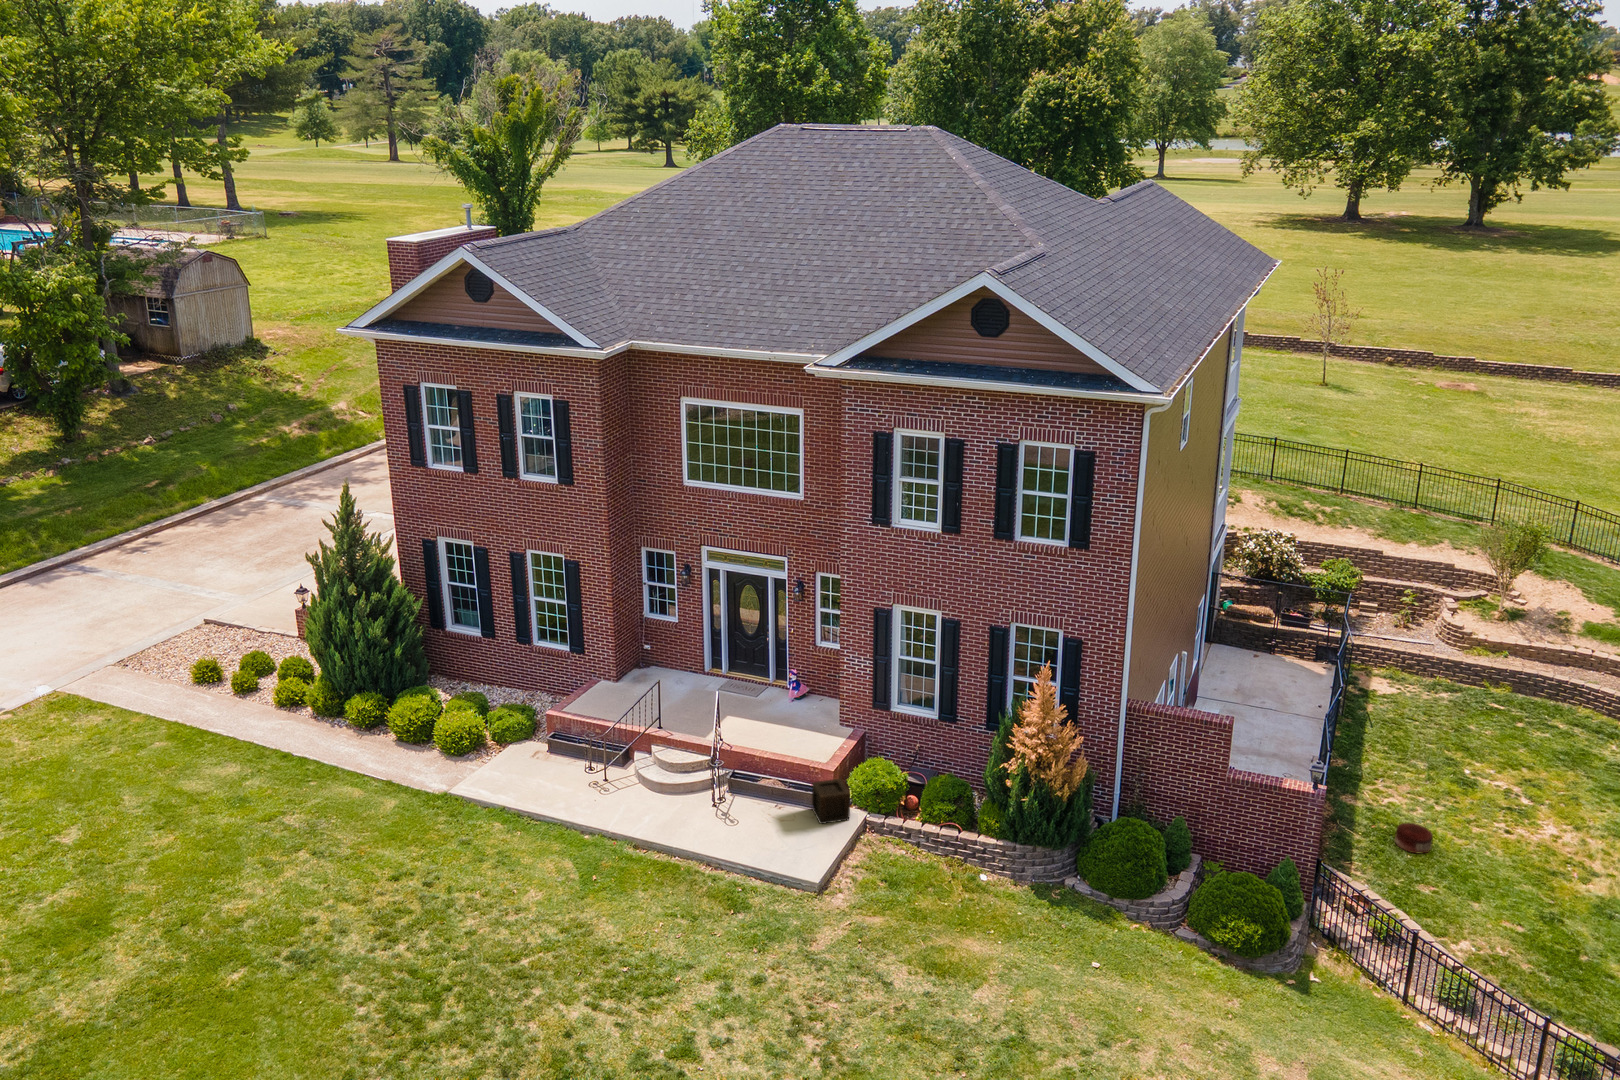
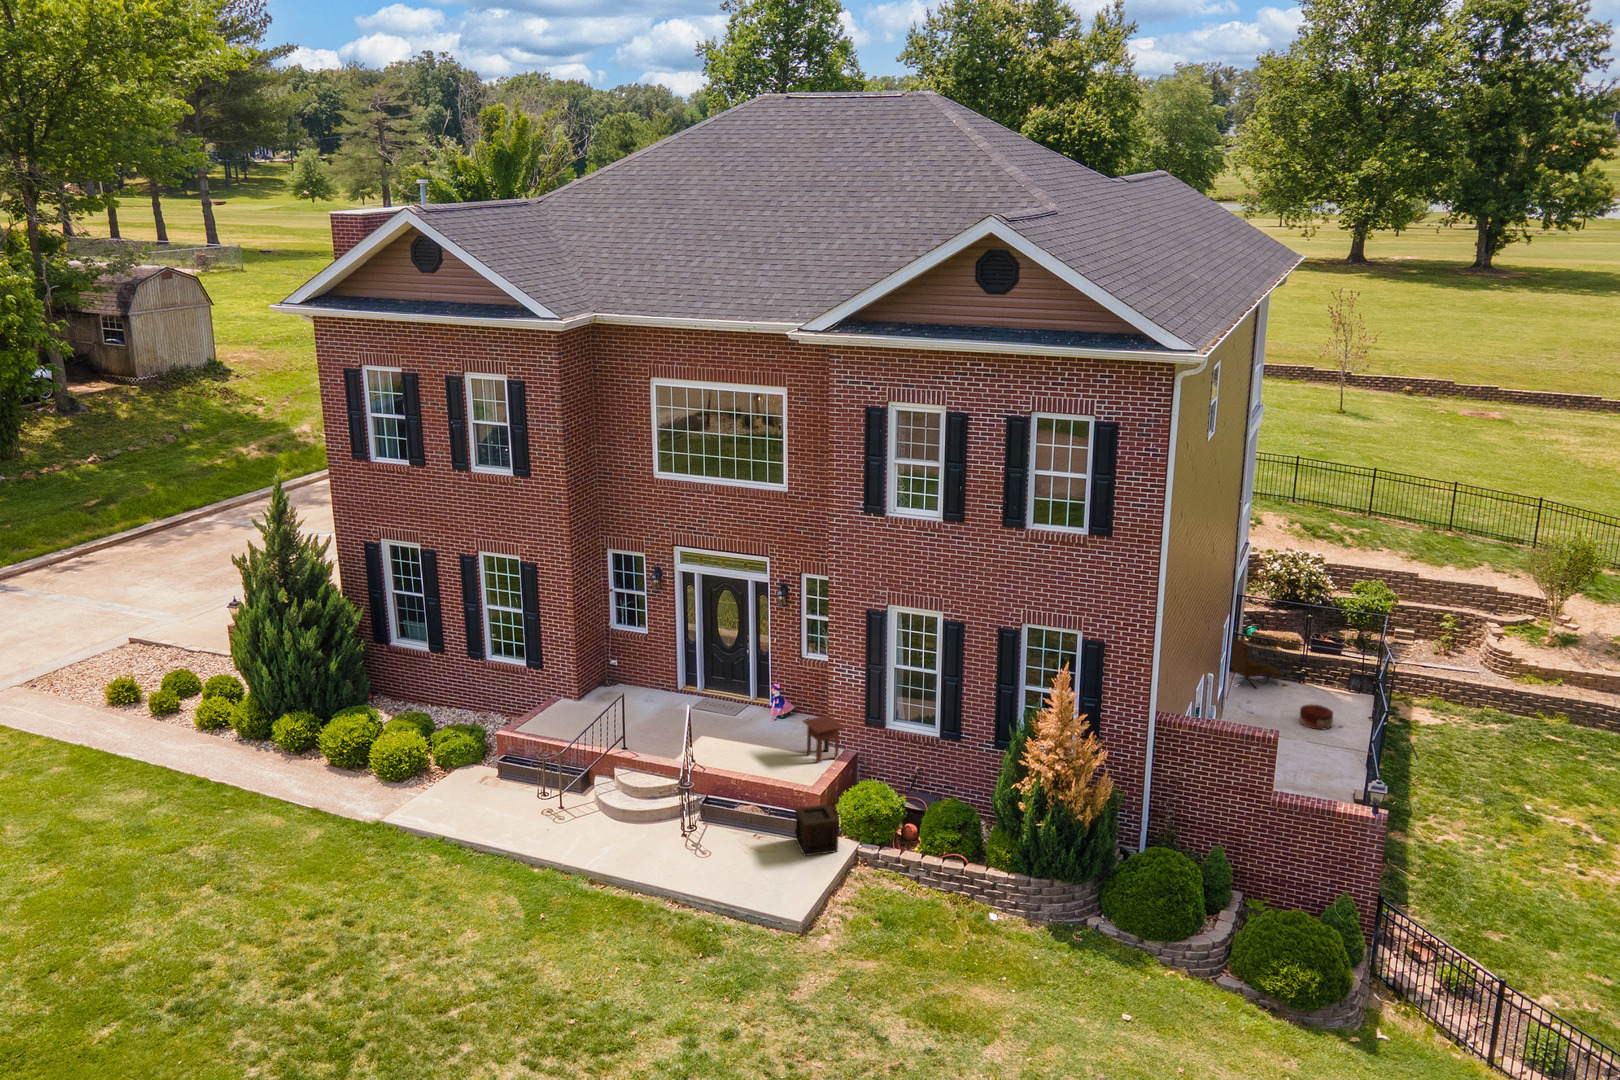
lounge chair: none [1203,615,1253,664] -> present [1231,636,1283,688]
side table: none [817,698,855,741] -> present [803,715,844,763]
pouf: present [1395,823,1433,853] -> present [1299,704,1333,729]

